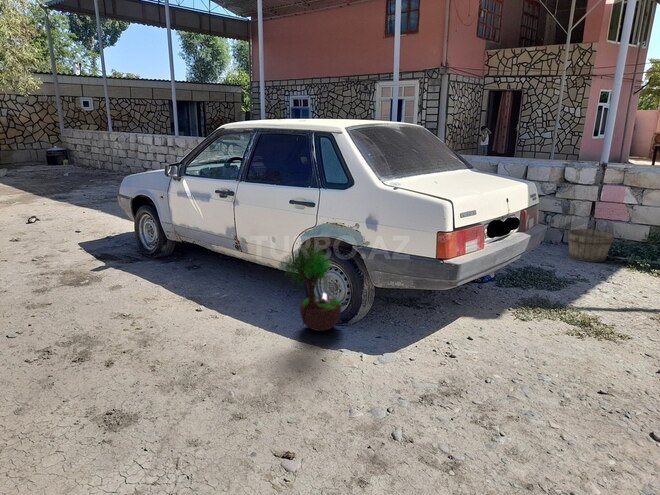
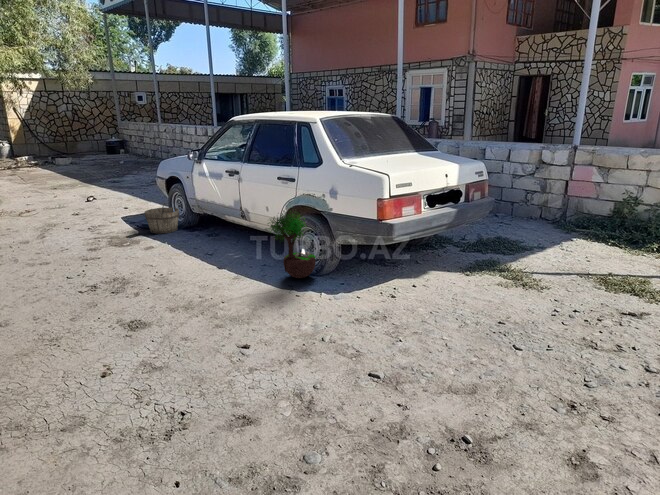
wooden bucket: present [568,226,614,262] -> present [144,203,179,234]

